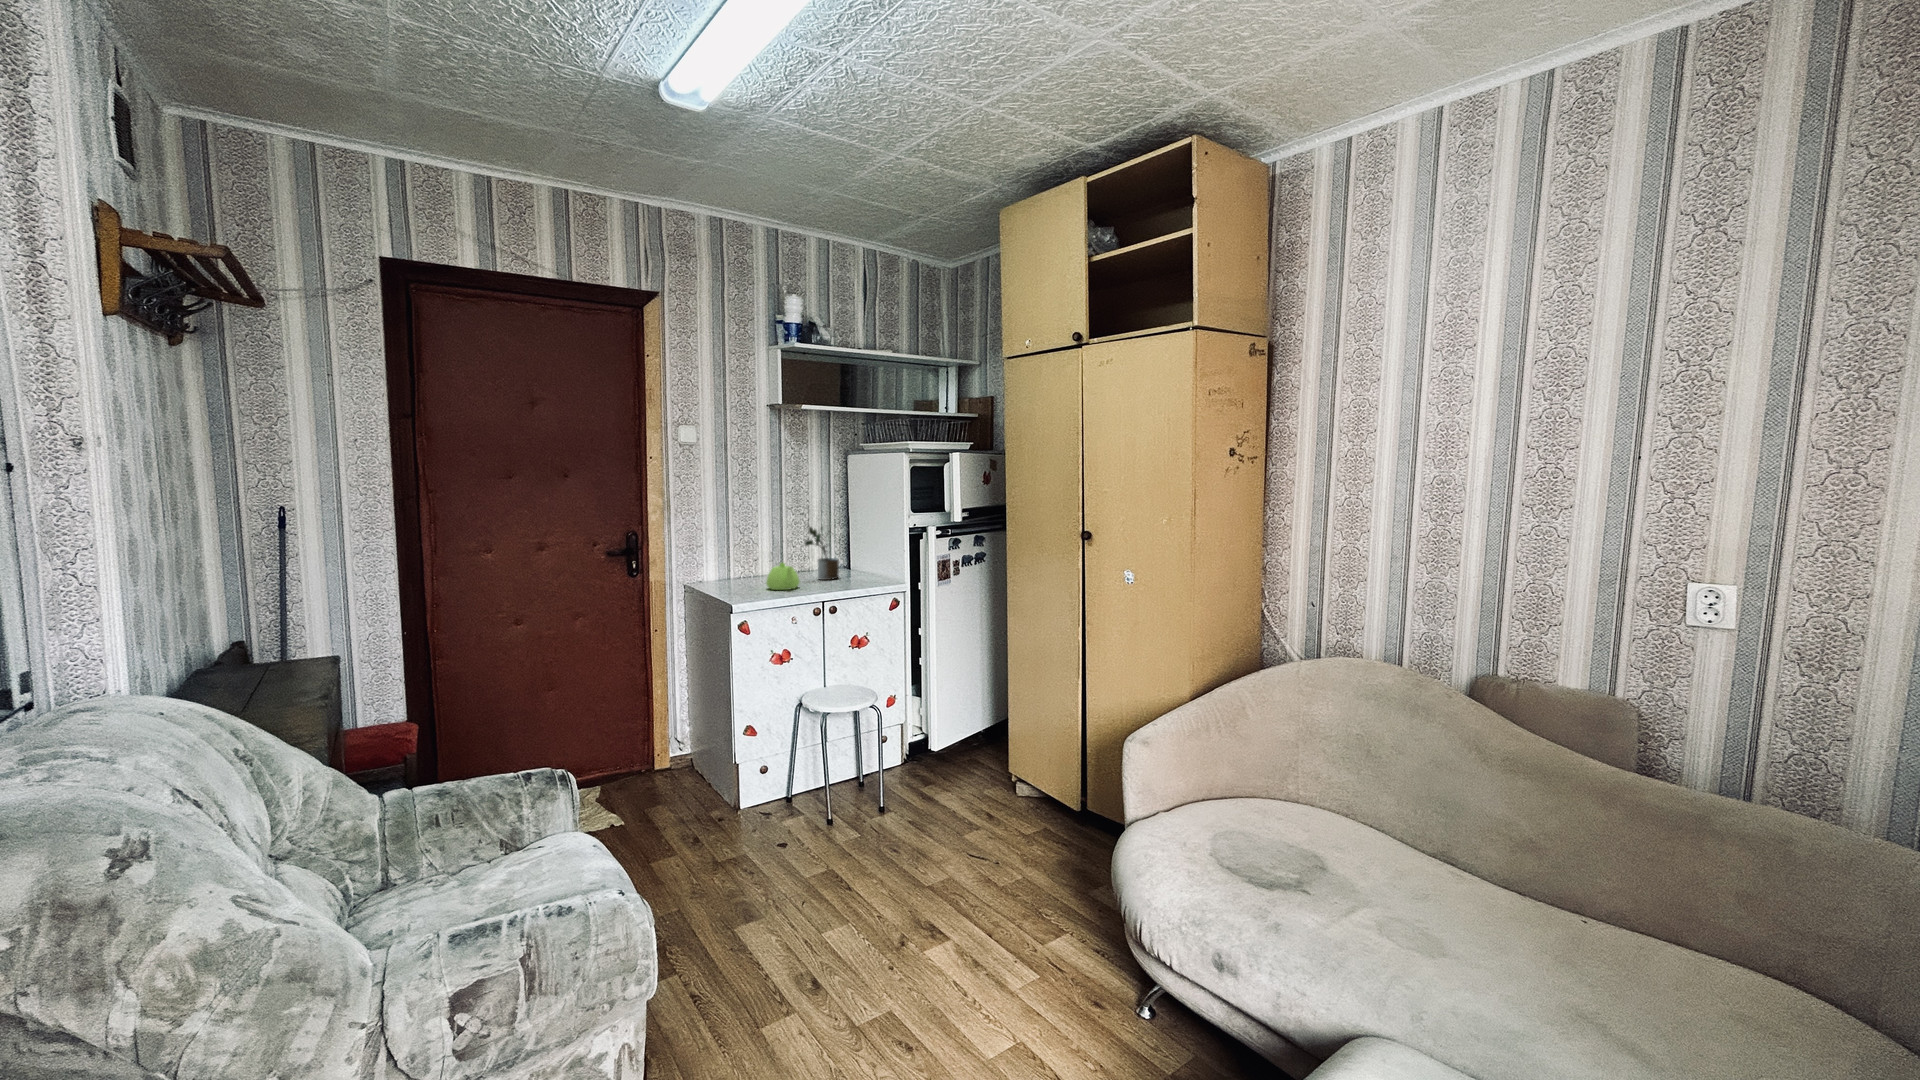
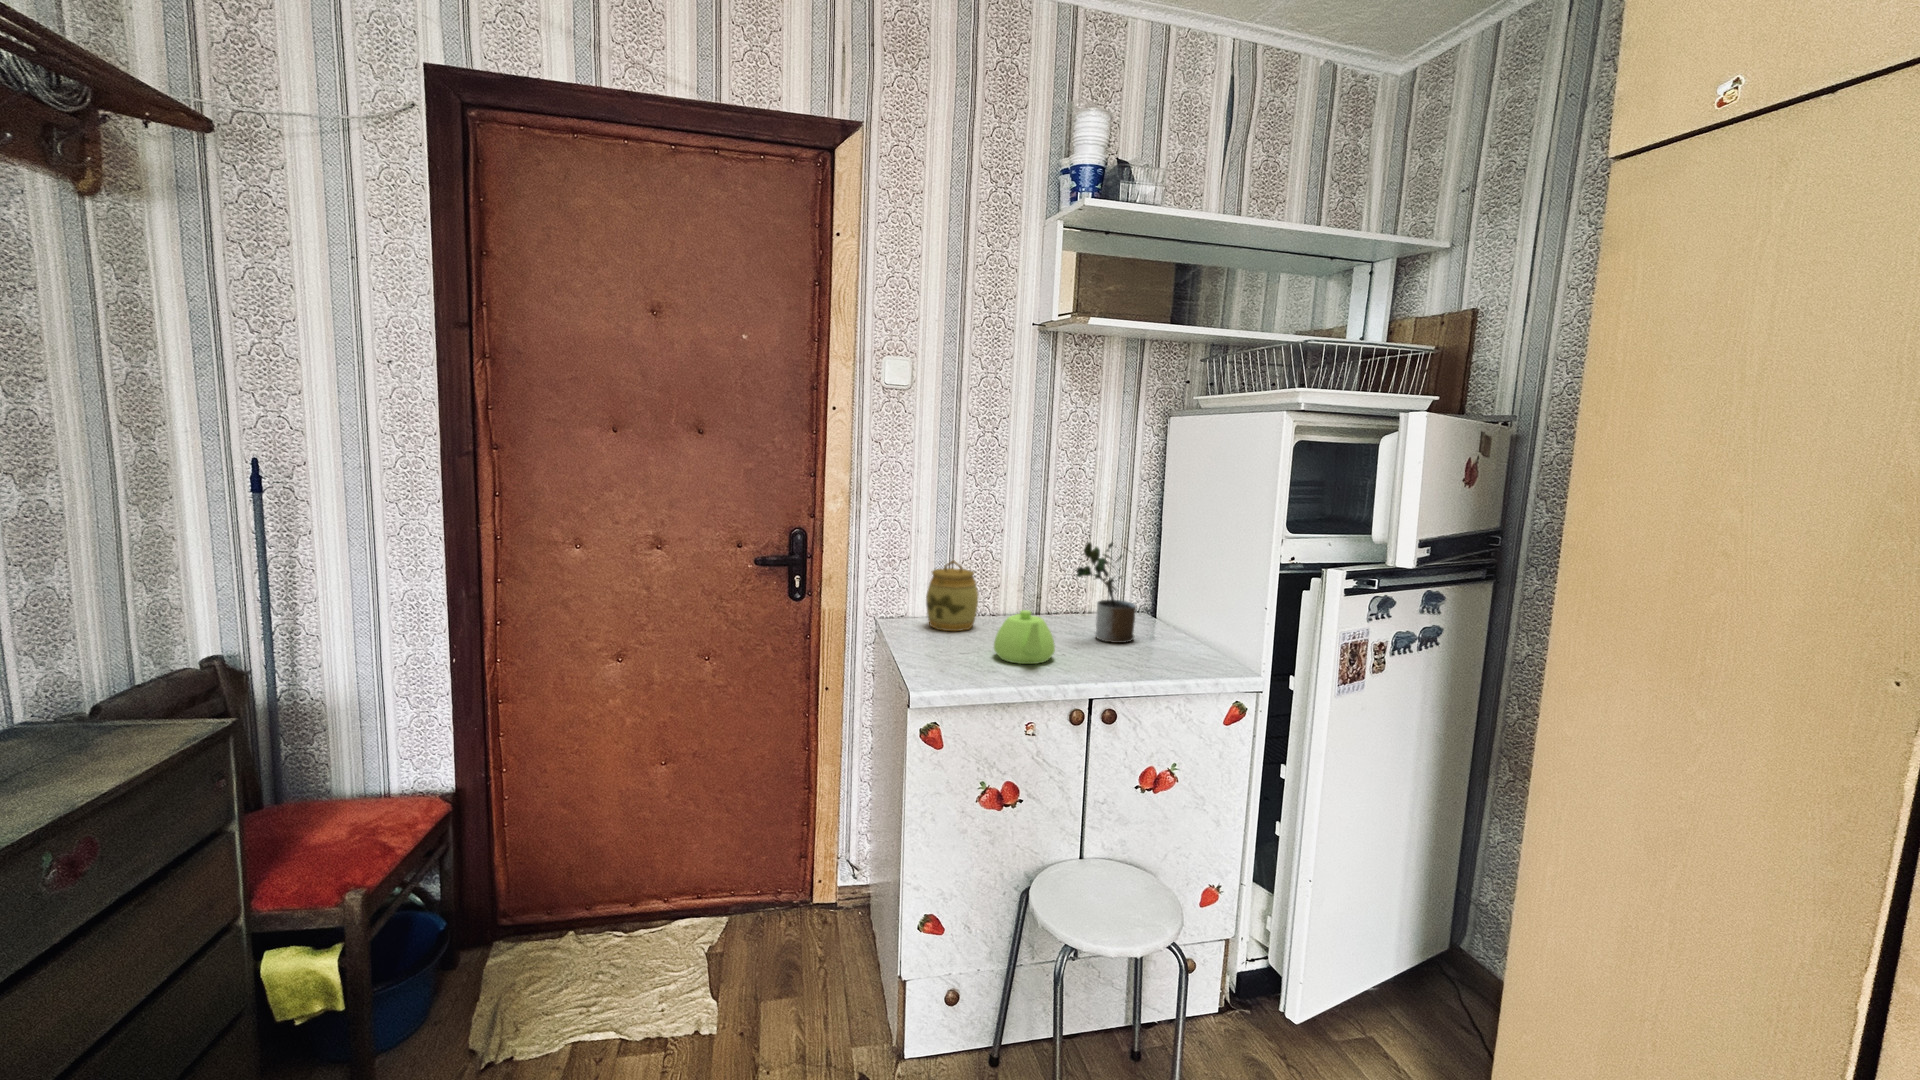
jar: none [718,544,748,584] -> present [926,560,978,631]

